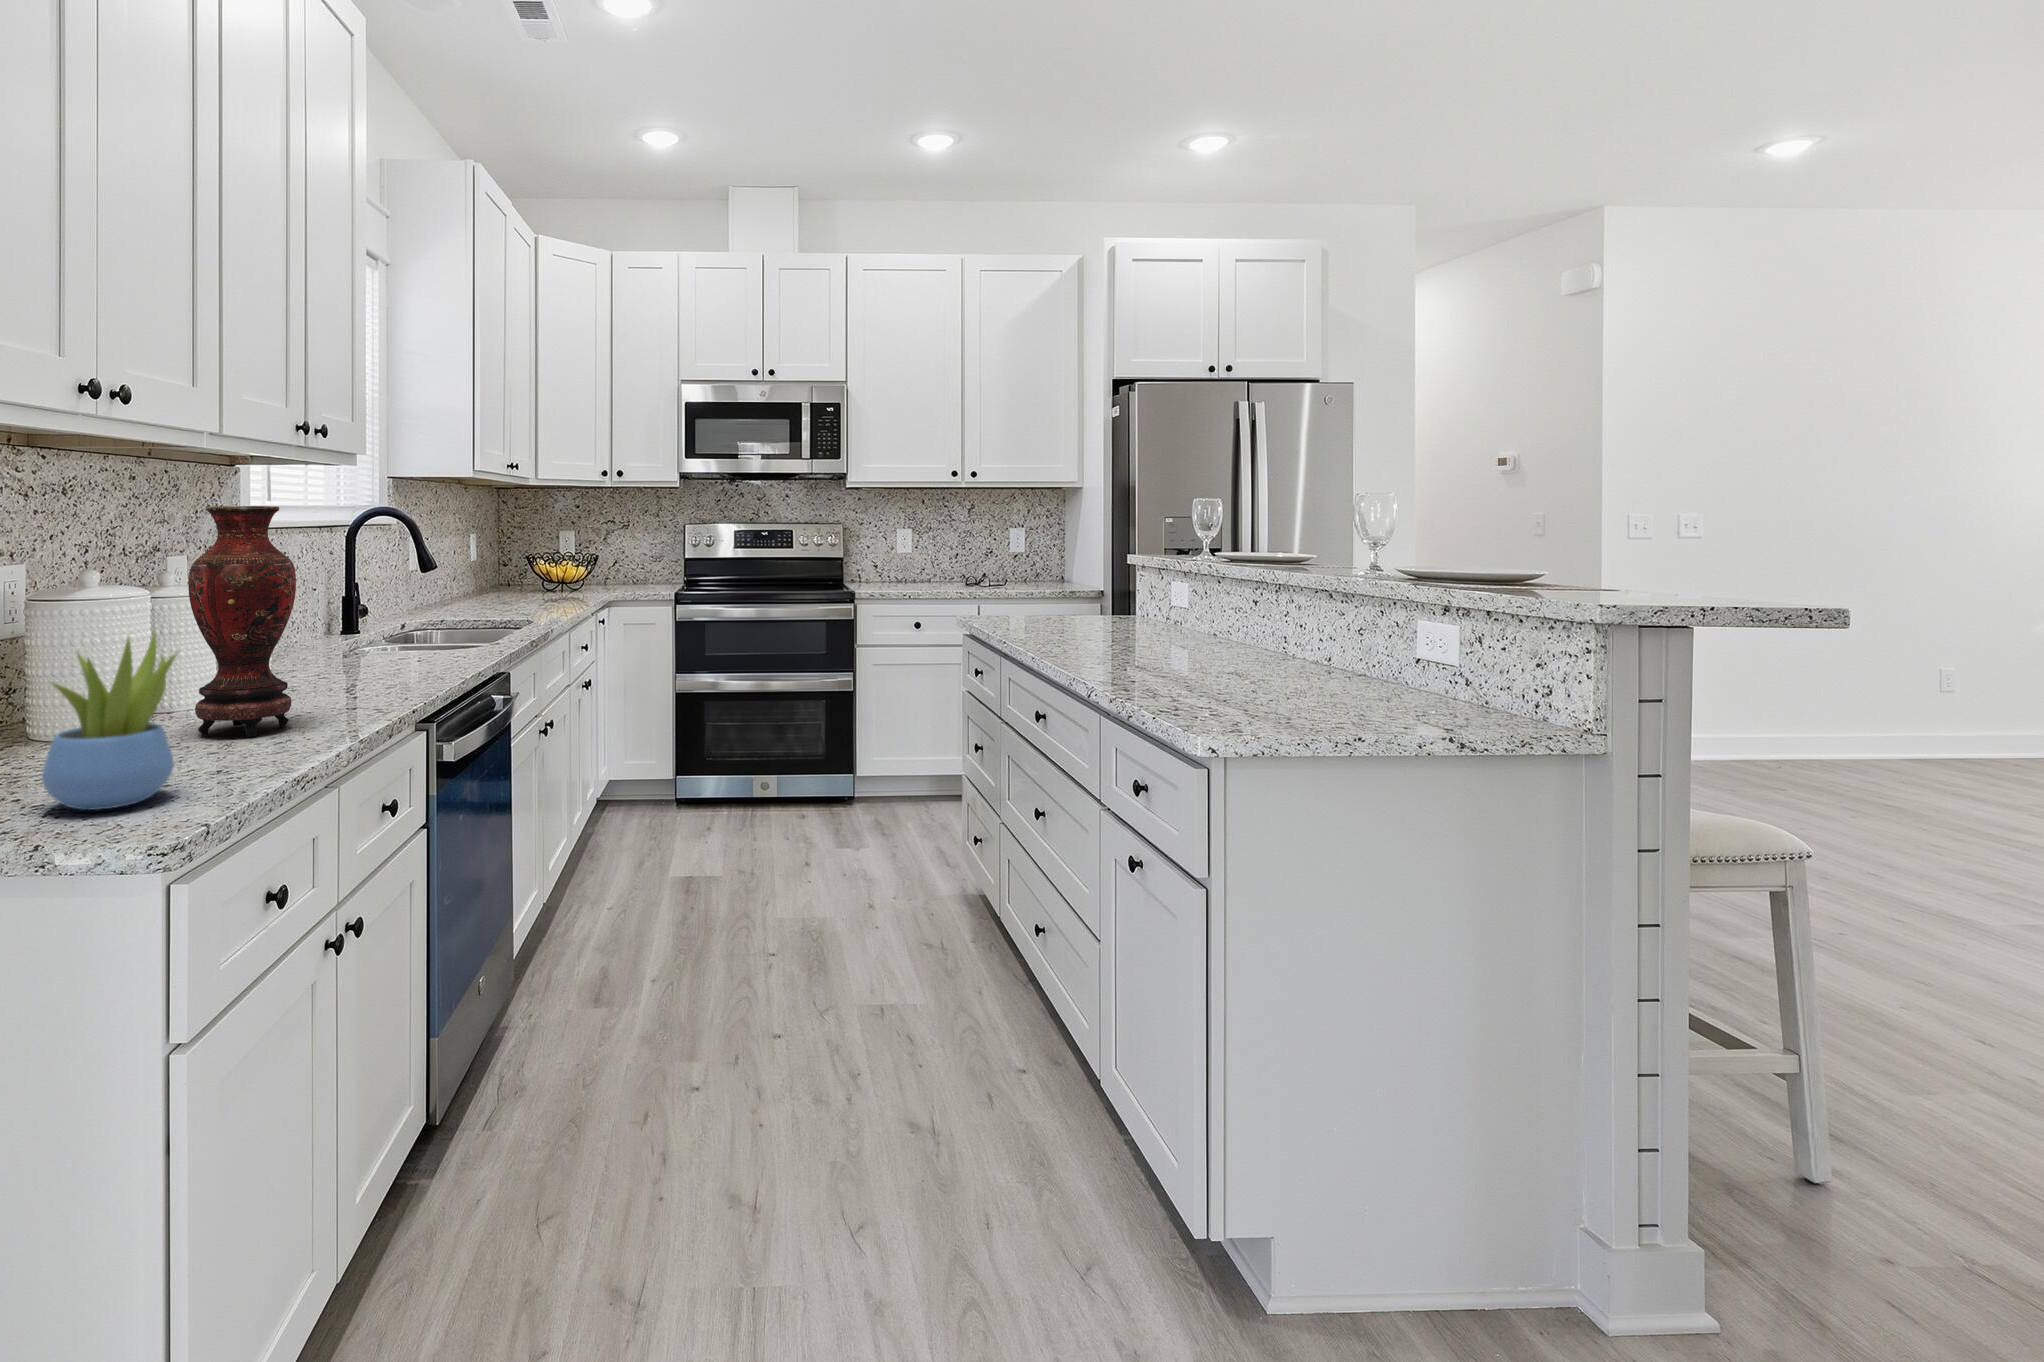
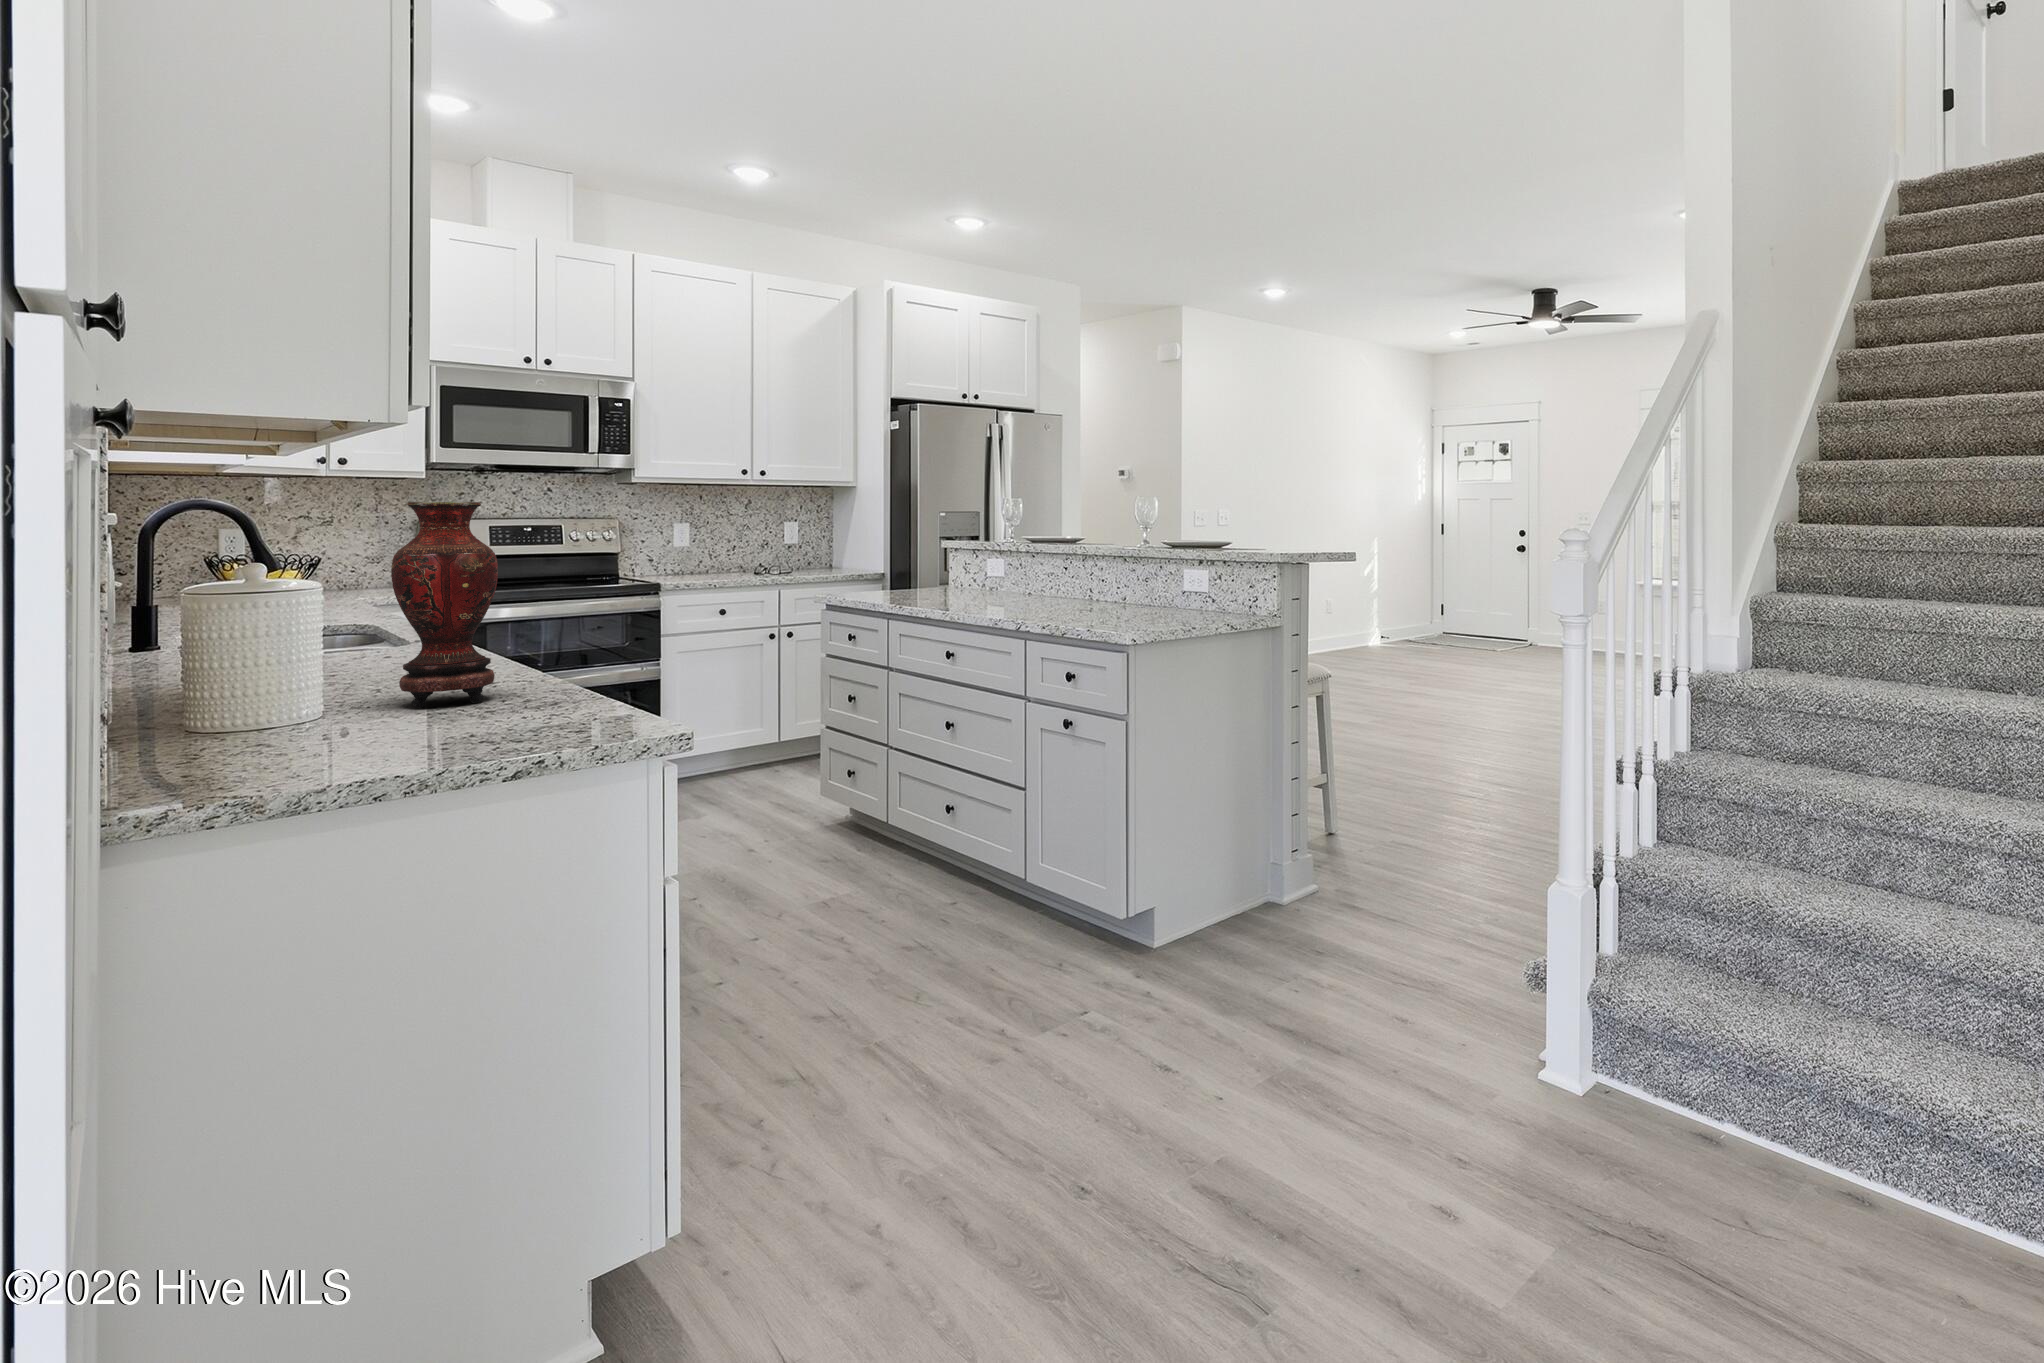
succulent plant: present [42,633,177,810] -> none [490,599,600,736]

